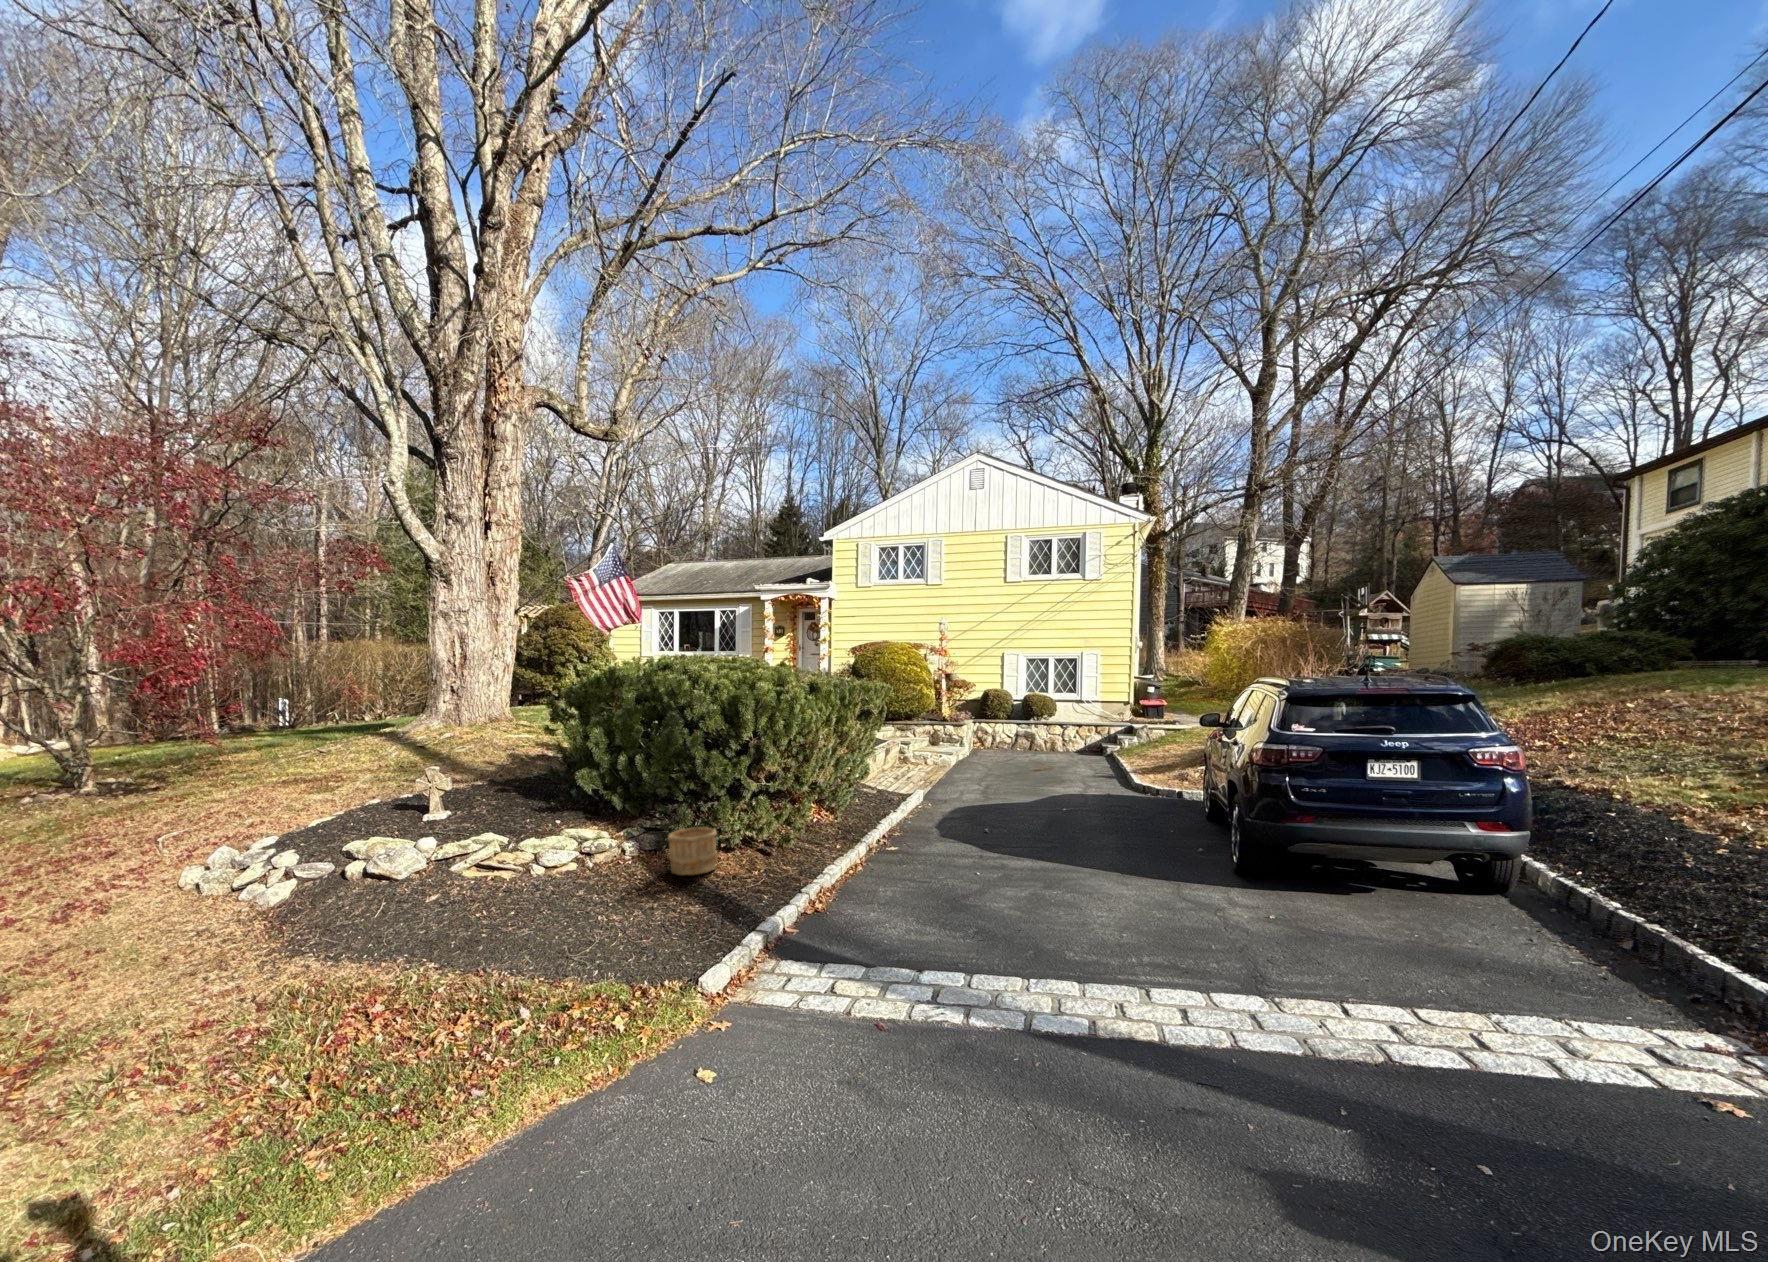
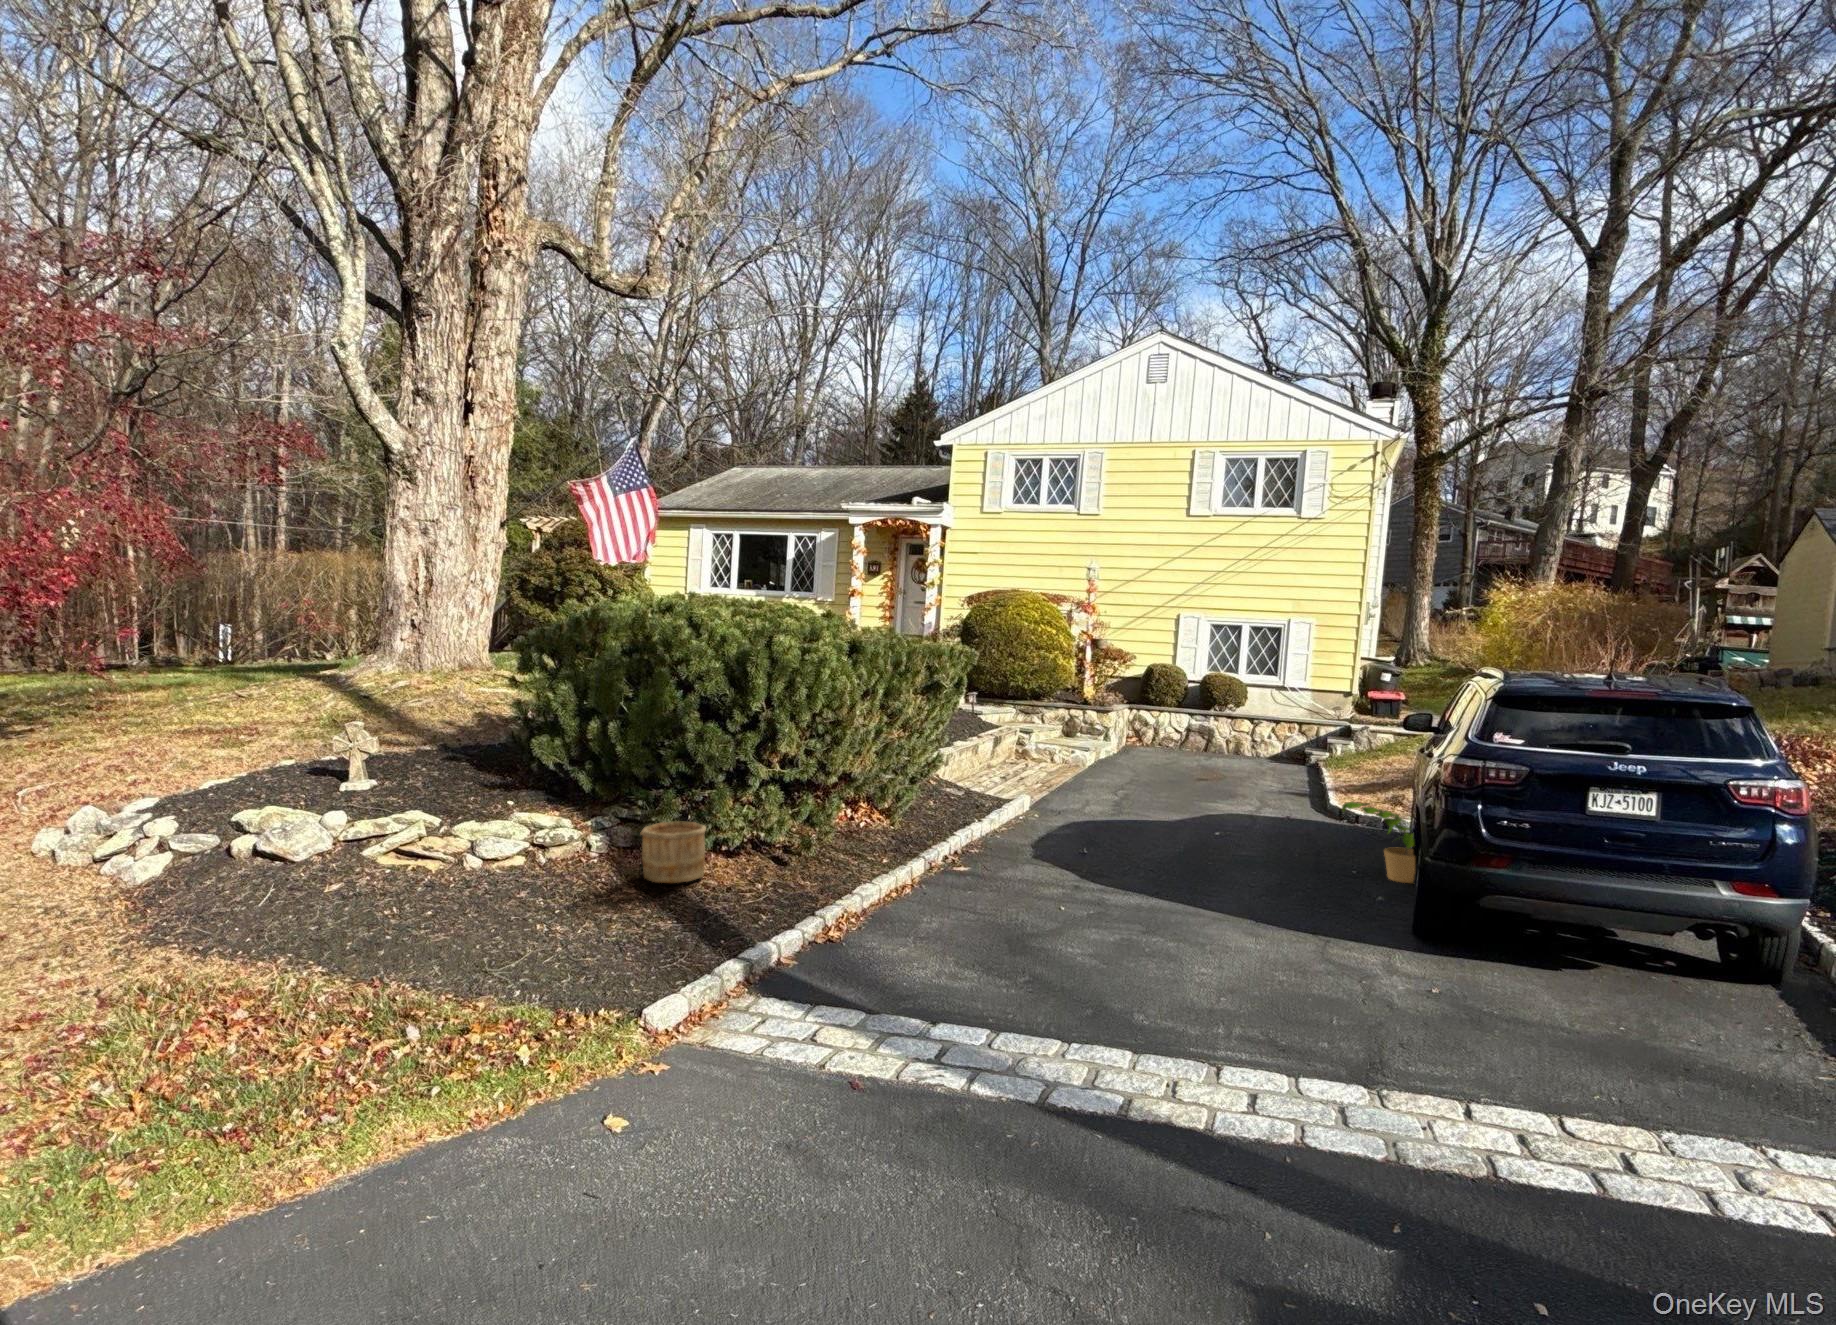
potted plant: none [1154,779,1215,834] -> present [1342,802,1415,883]

